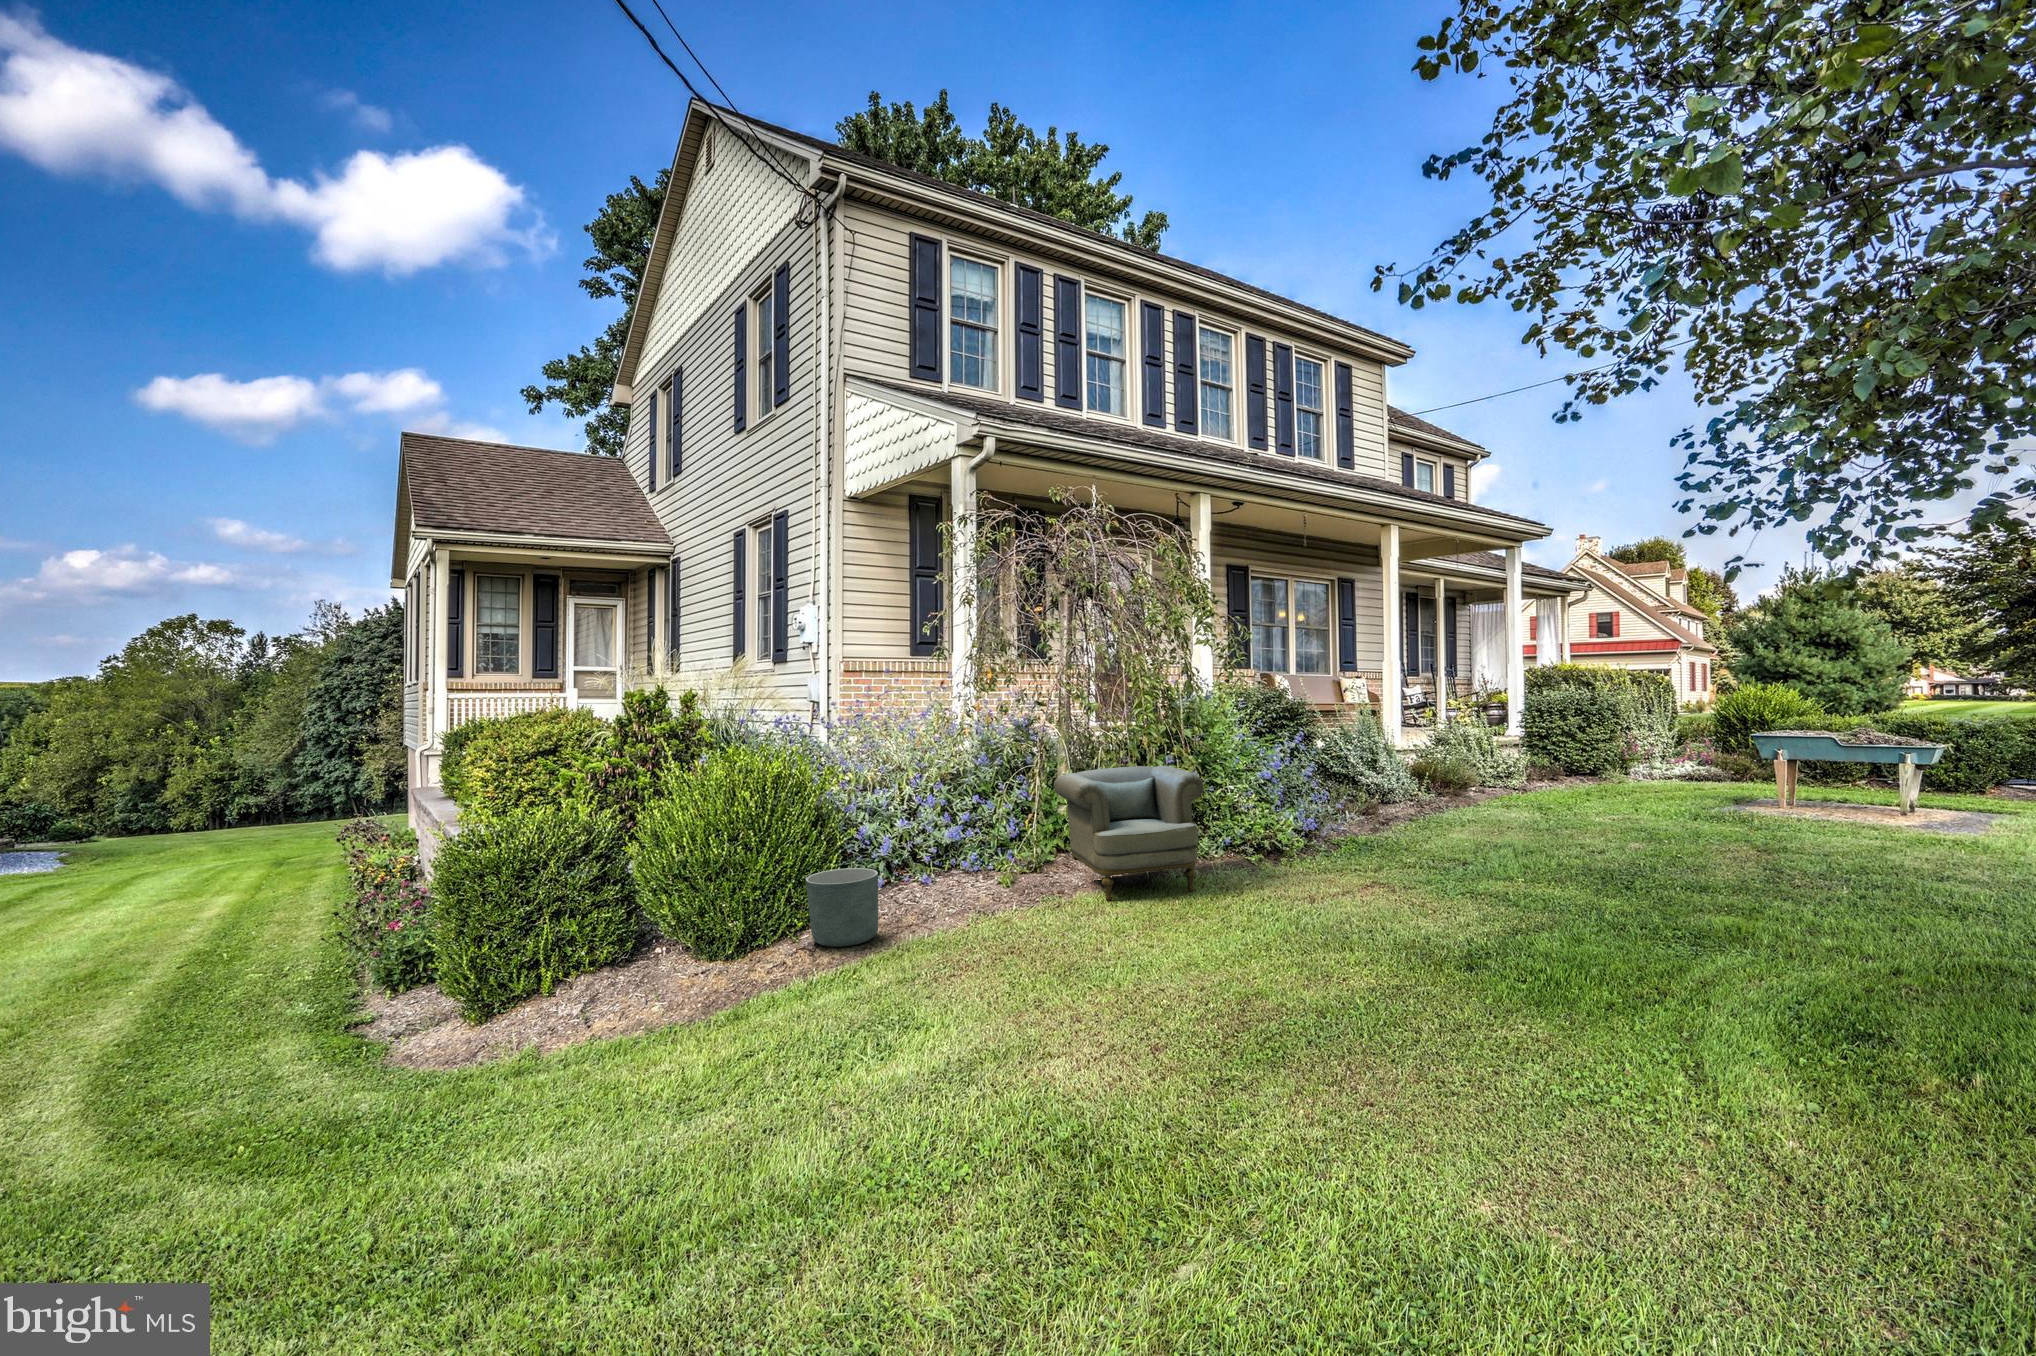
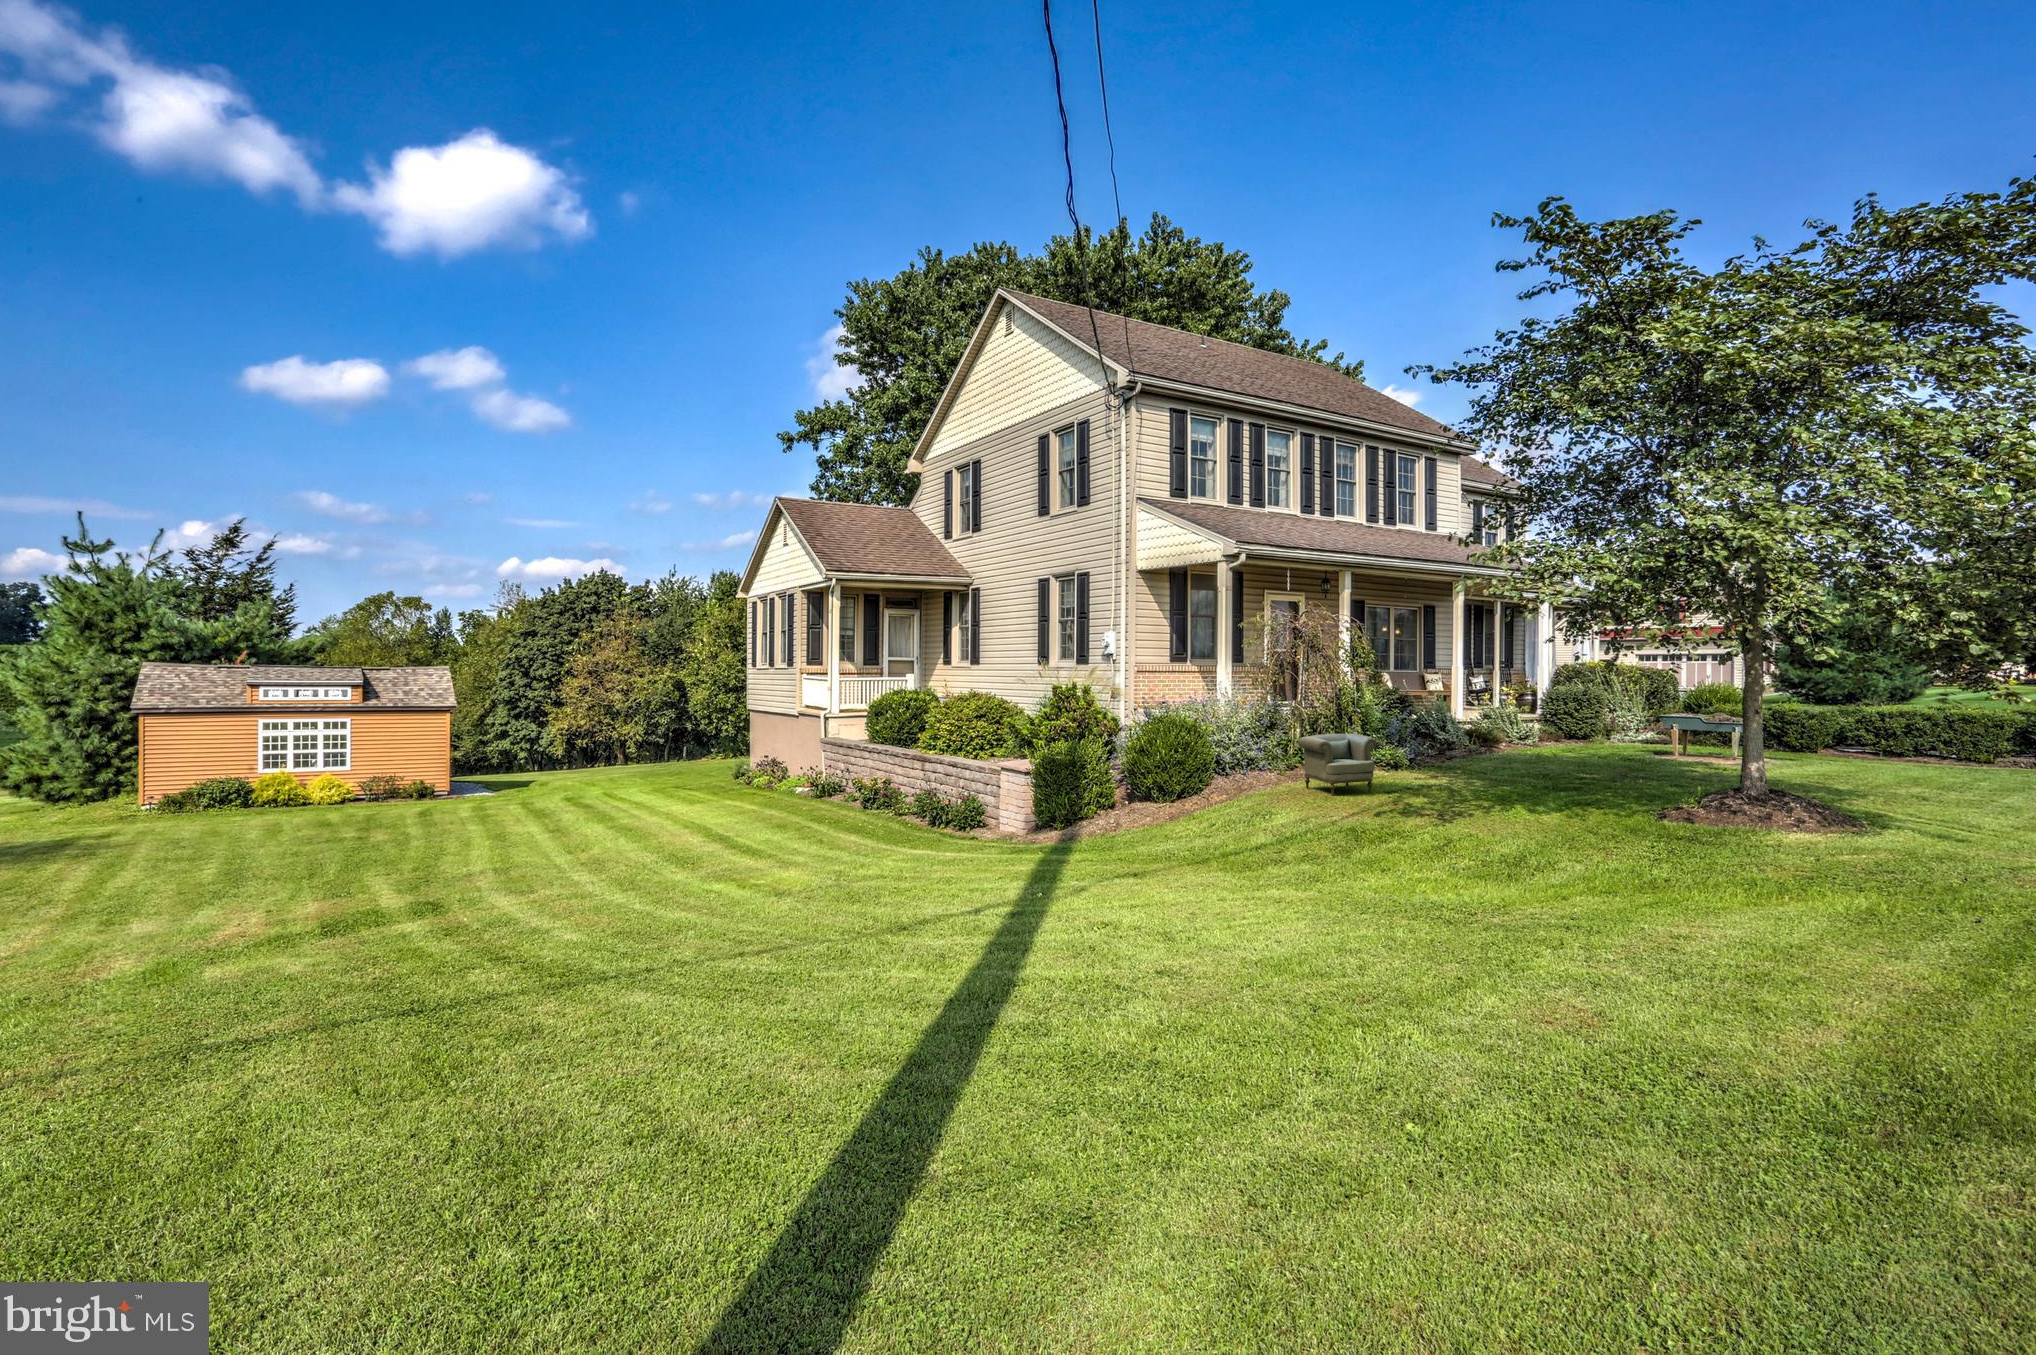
planter: present [806,868,878,947] -> none [1208,776,1240,808]

